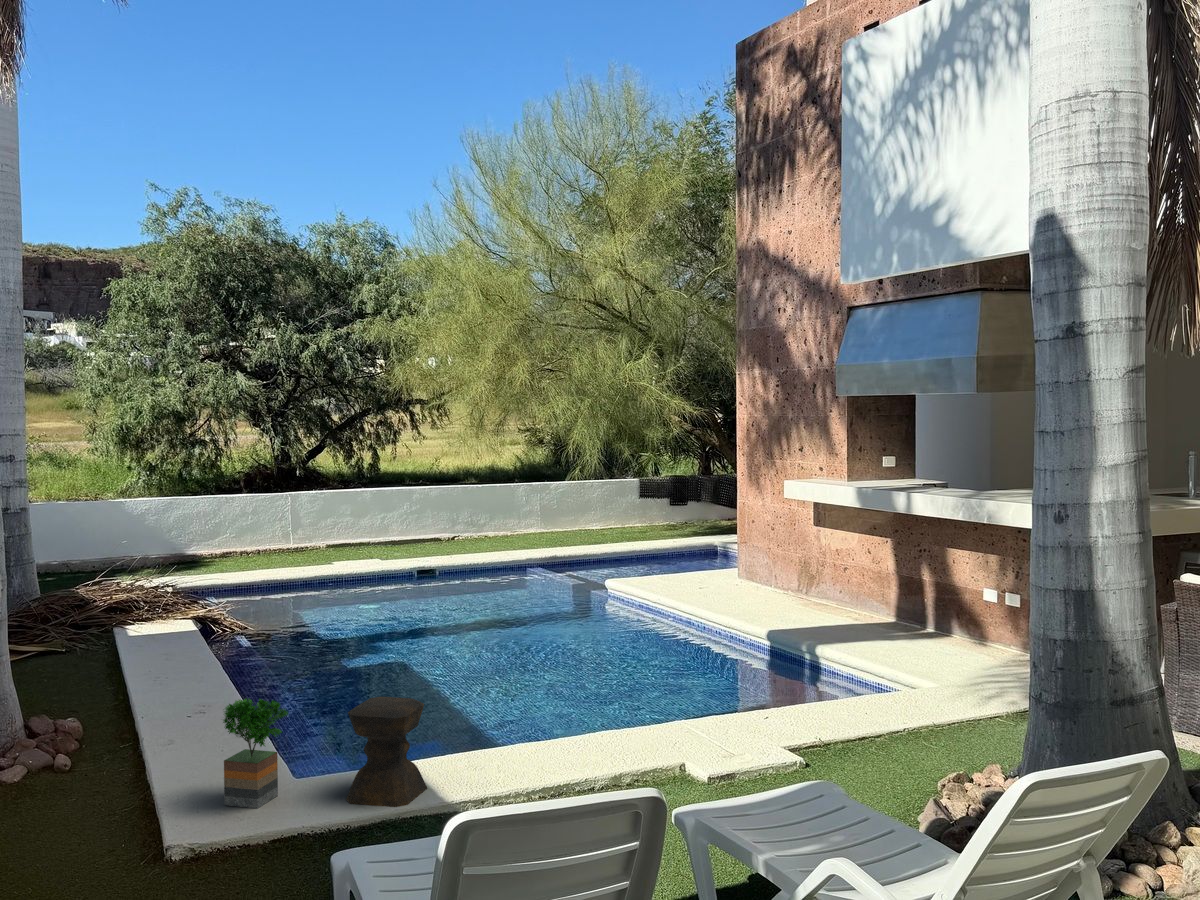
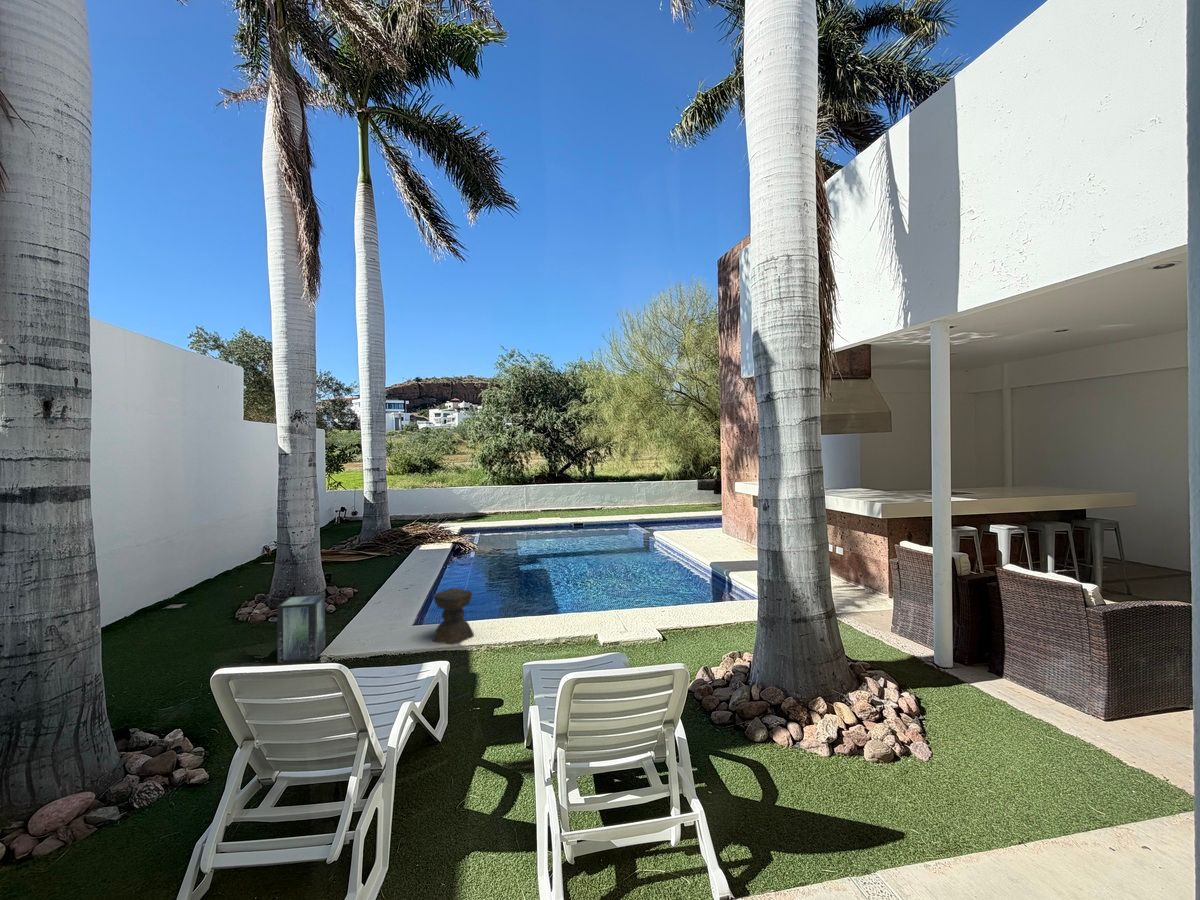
potted tree: present [223,698,288,808] -> none [375,585,412,640]
storage box: none [50,723,132,871] -> present [277,595,325,663]

